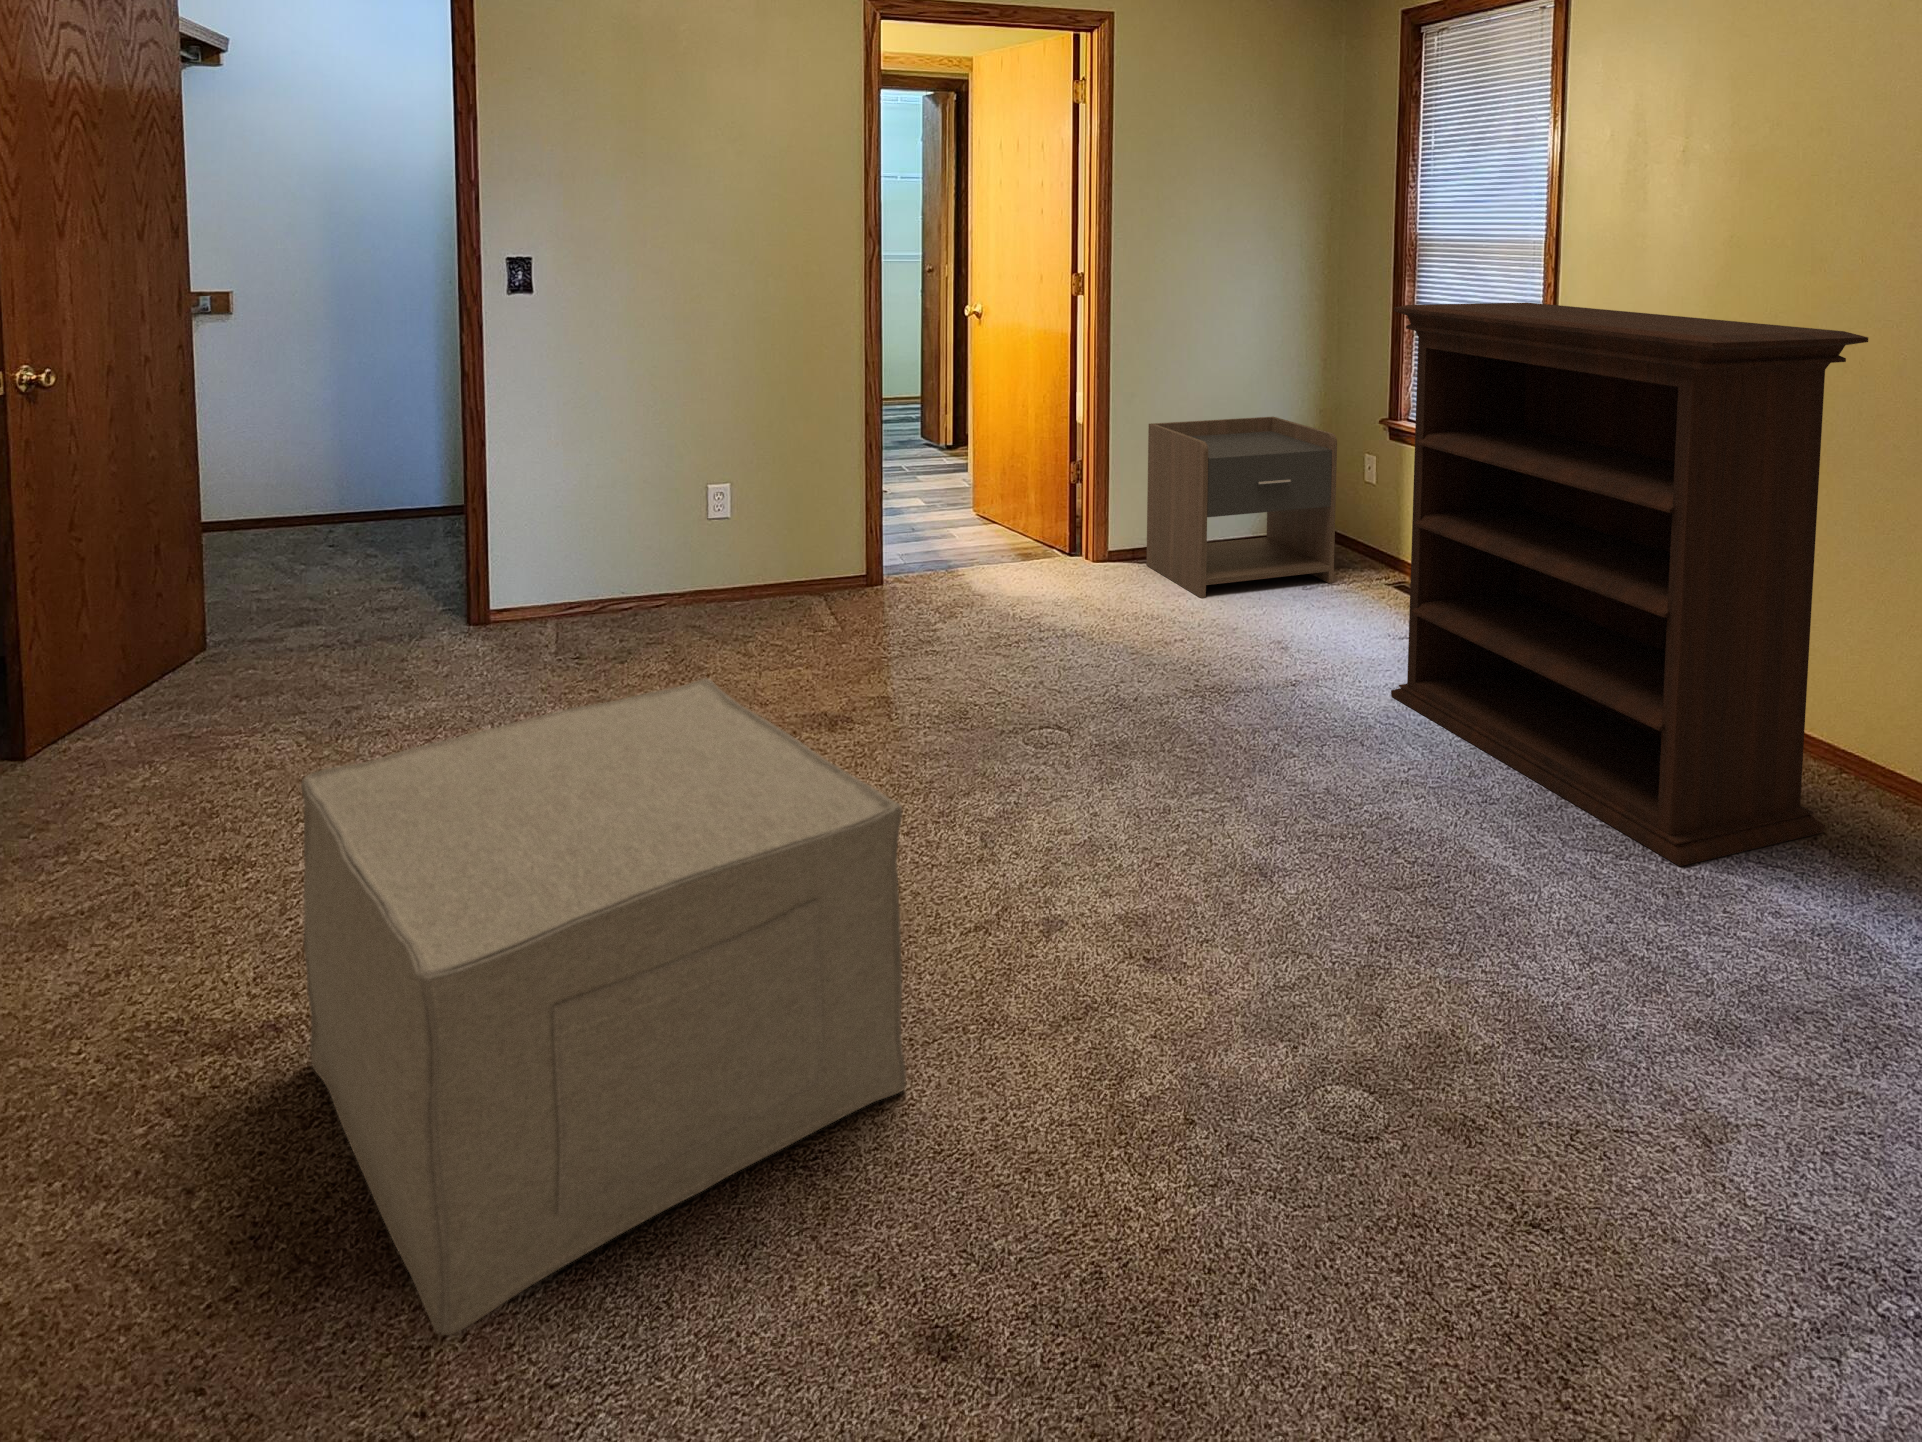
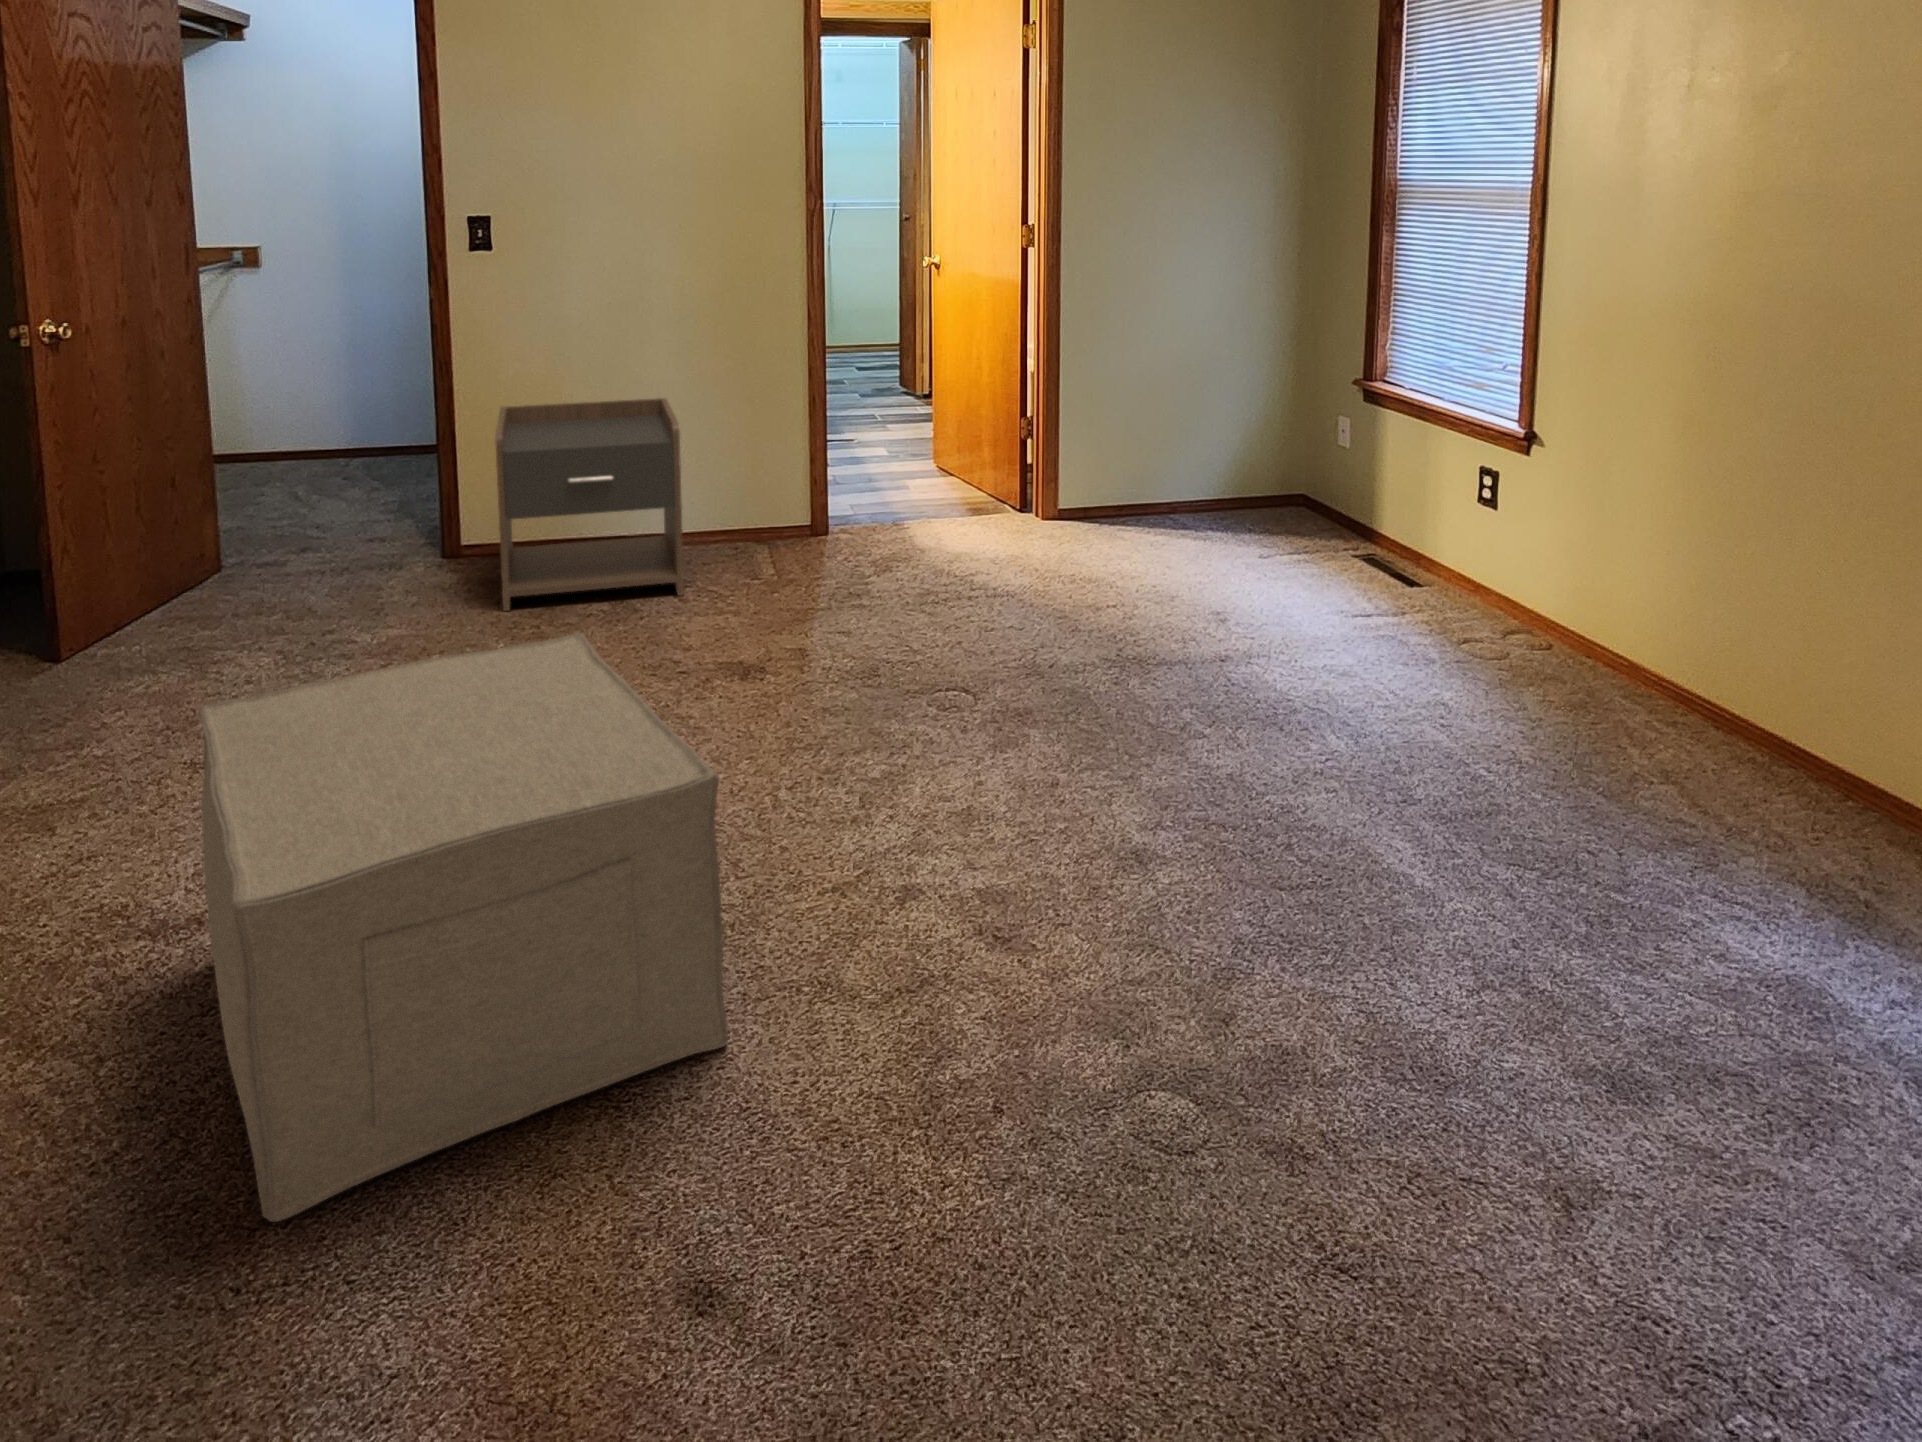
bookshelf: present [1391,302,1868,866] -> none [1331,258,1883,894]
nightstand: present [1146,417,1337,598] -> present [495,398,684,611]

